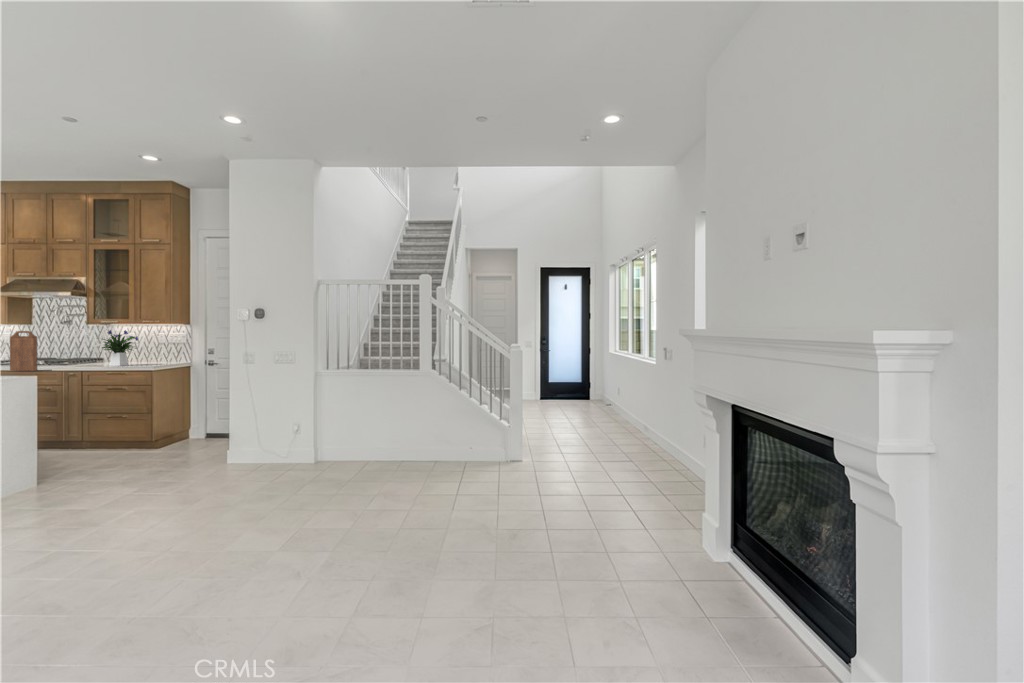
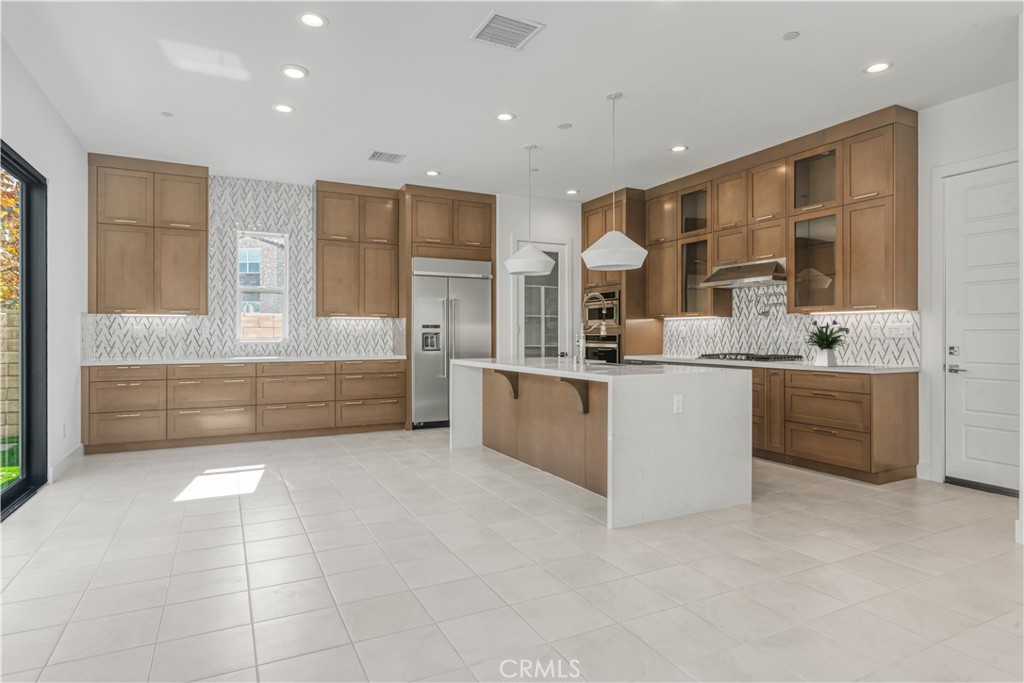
cutting board: present [10,331,37,371] -> none [720,321,746,369]

